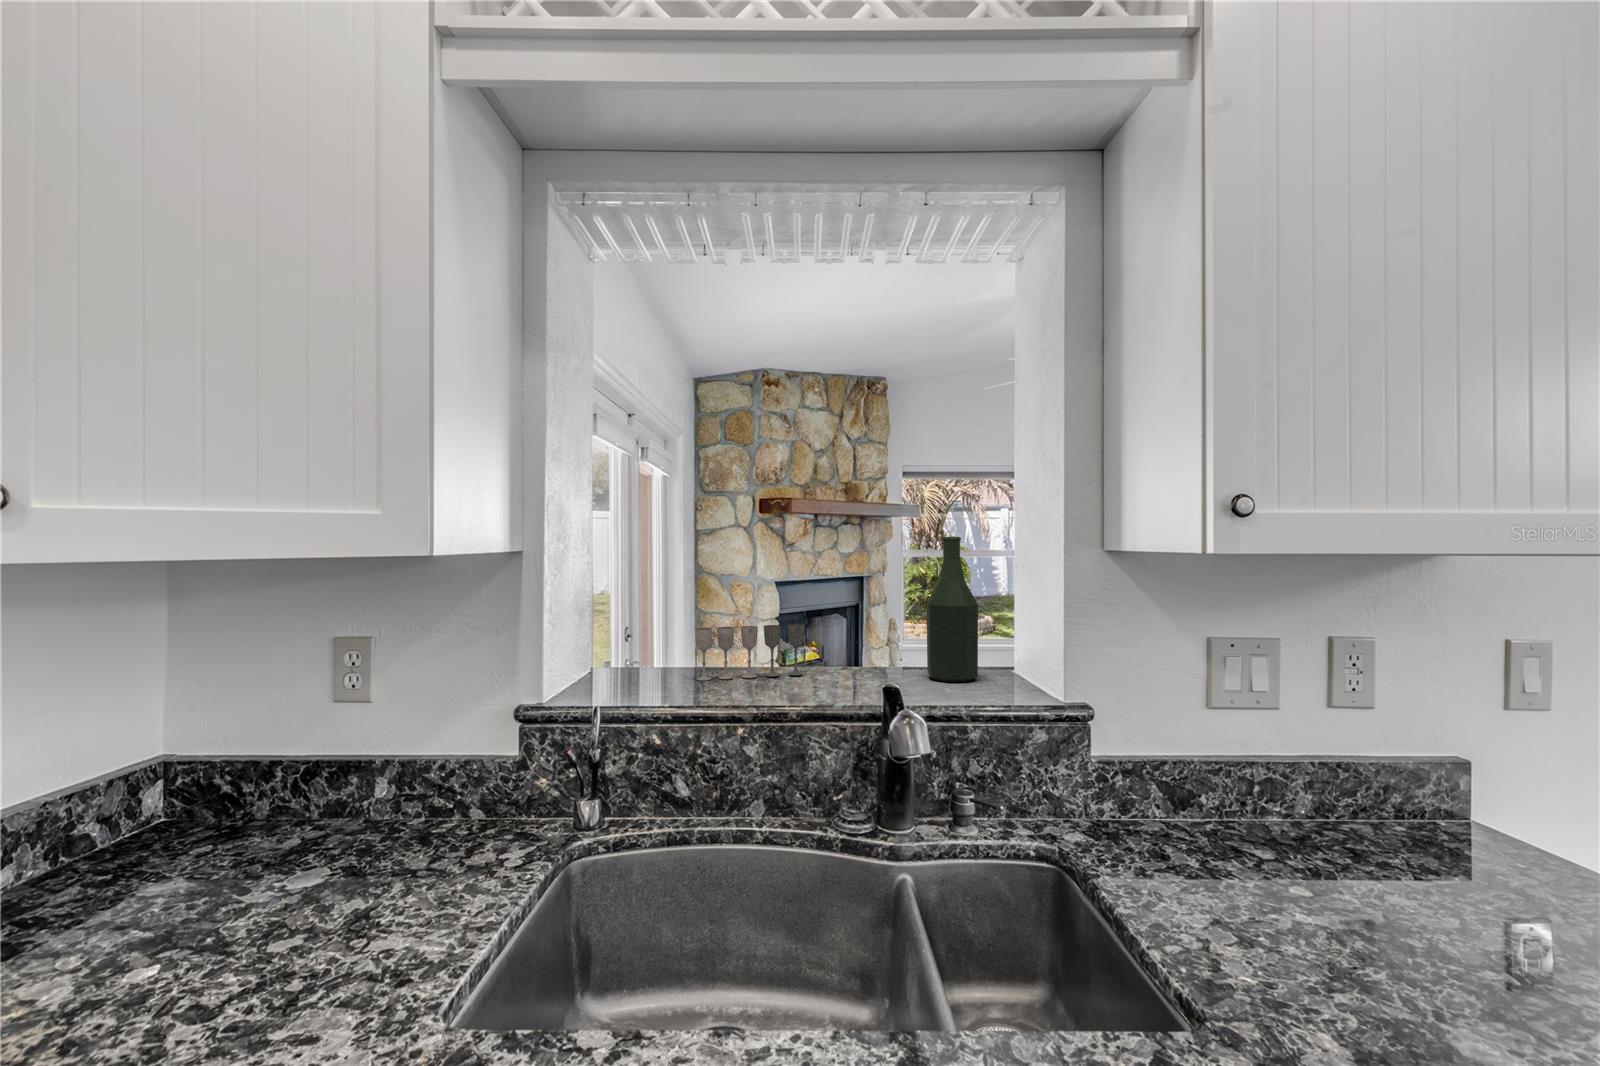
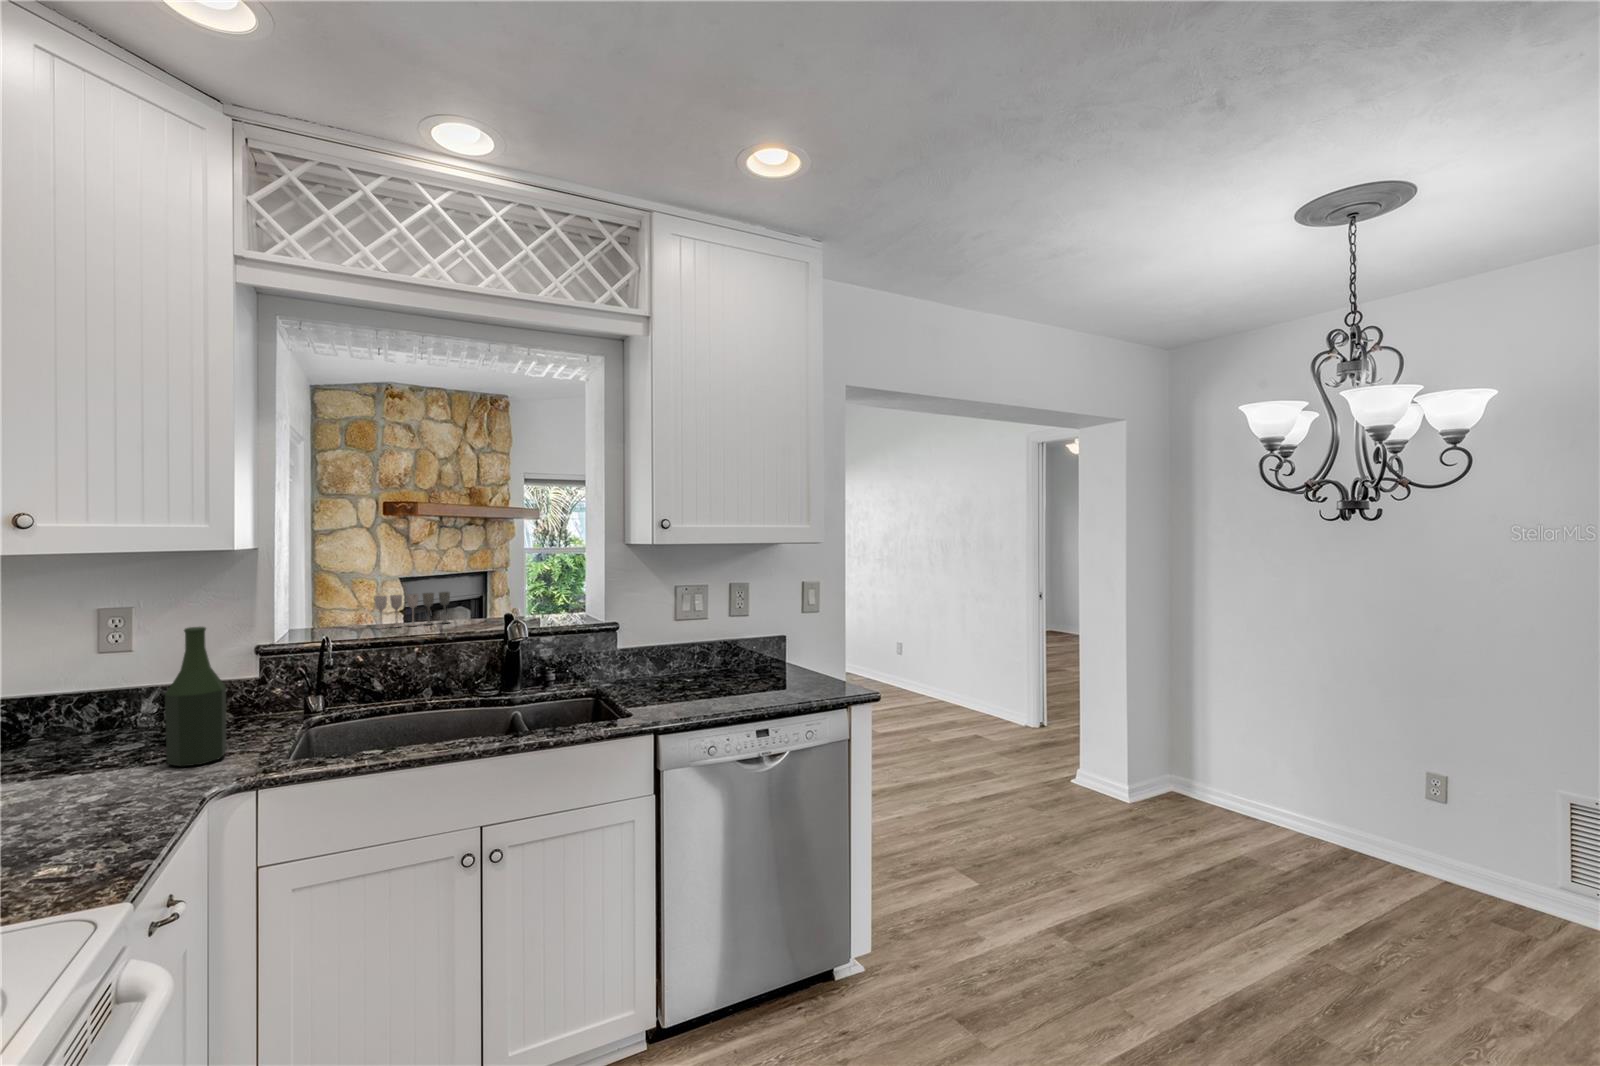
bottle: present [926,537,978,682] -> present [165,627,226,767]

